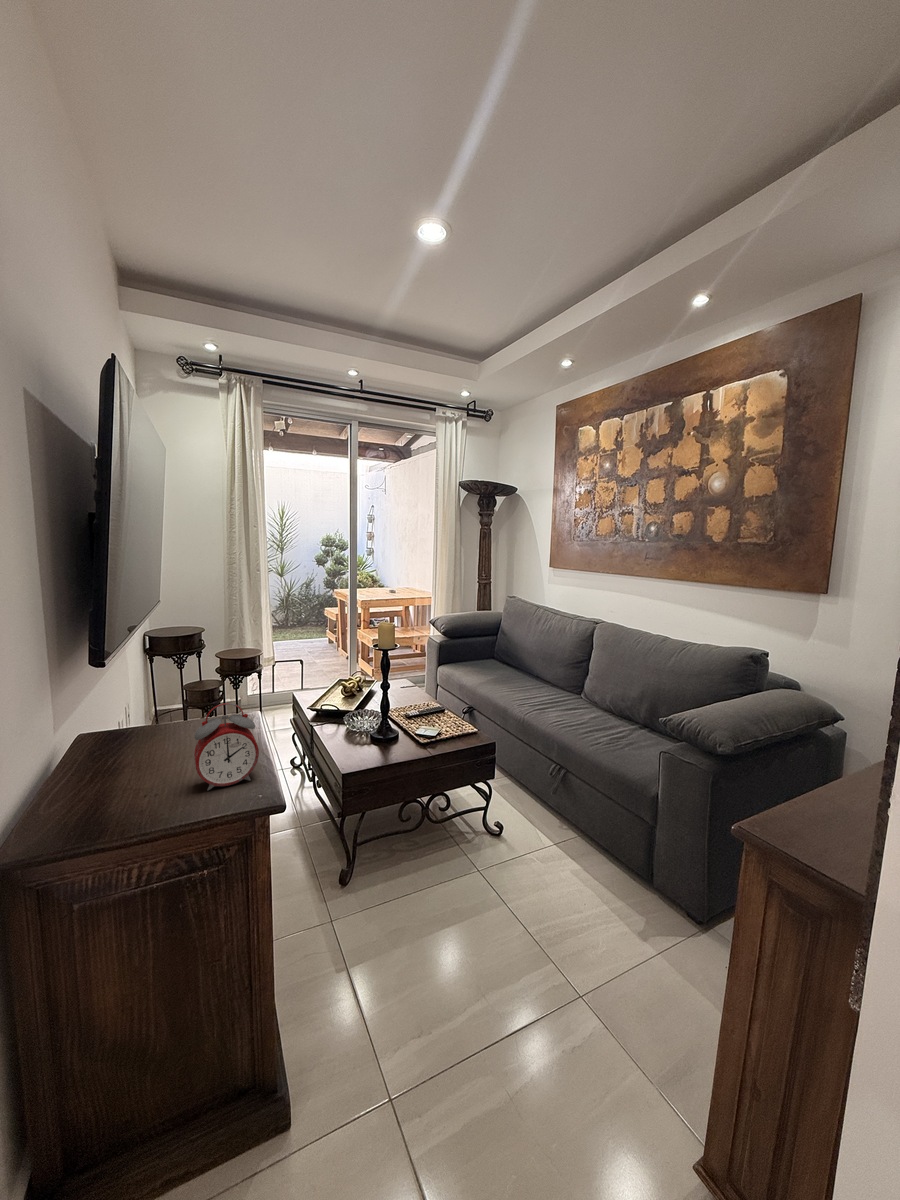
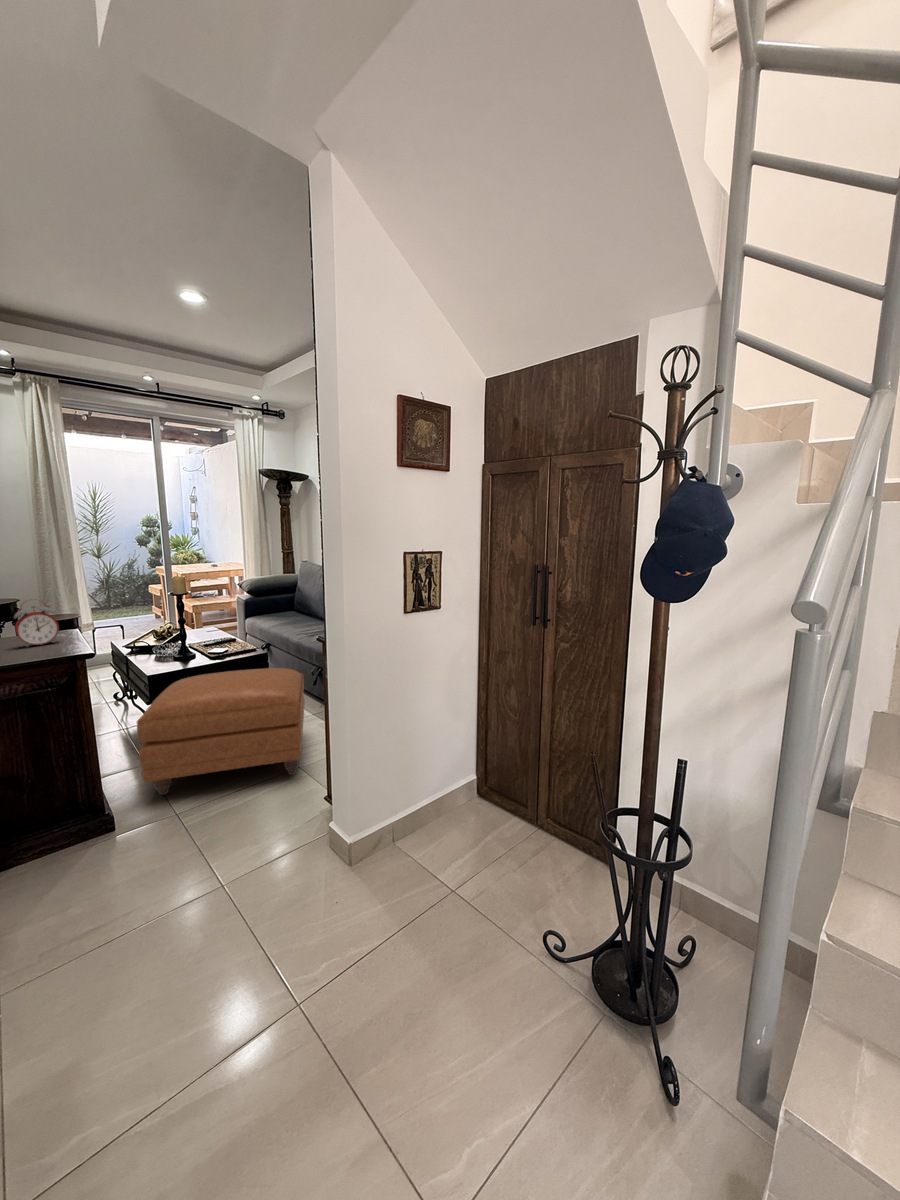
ottoman: none [348,794,615,1024] -> present [137,668,305,795]

